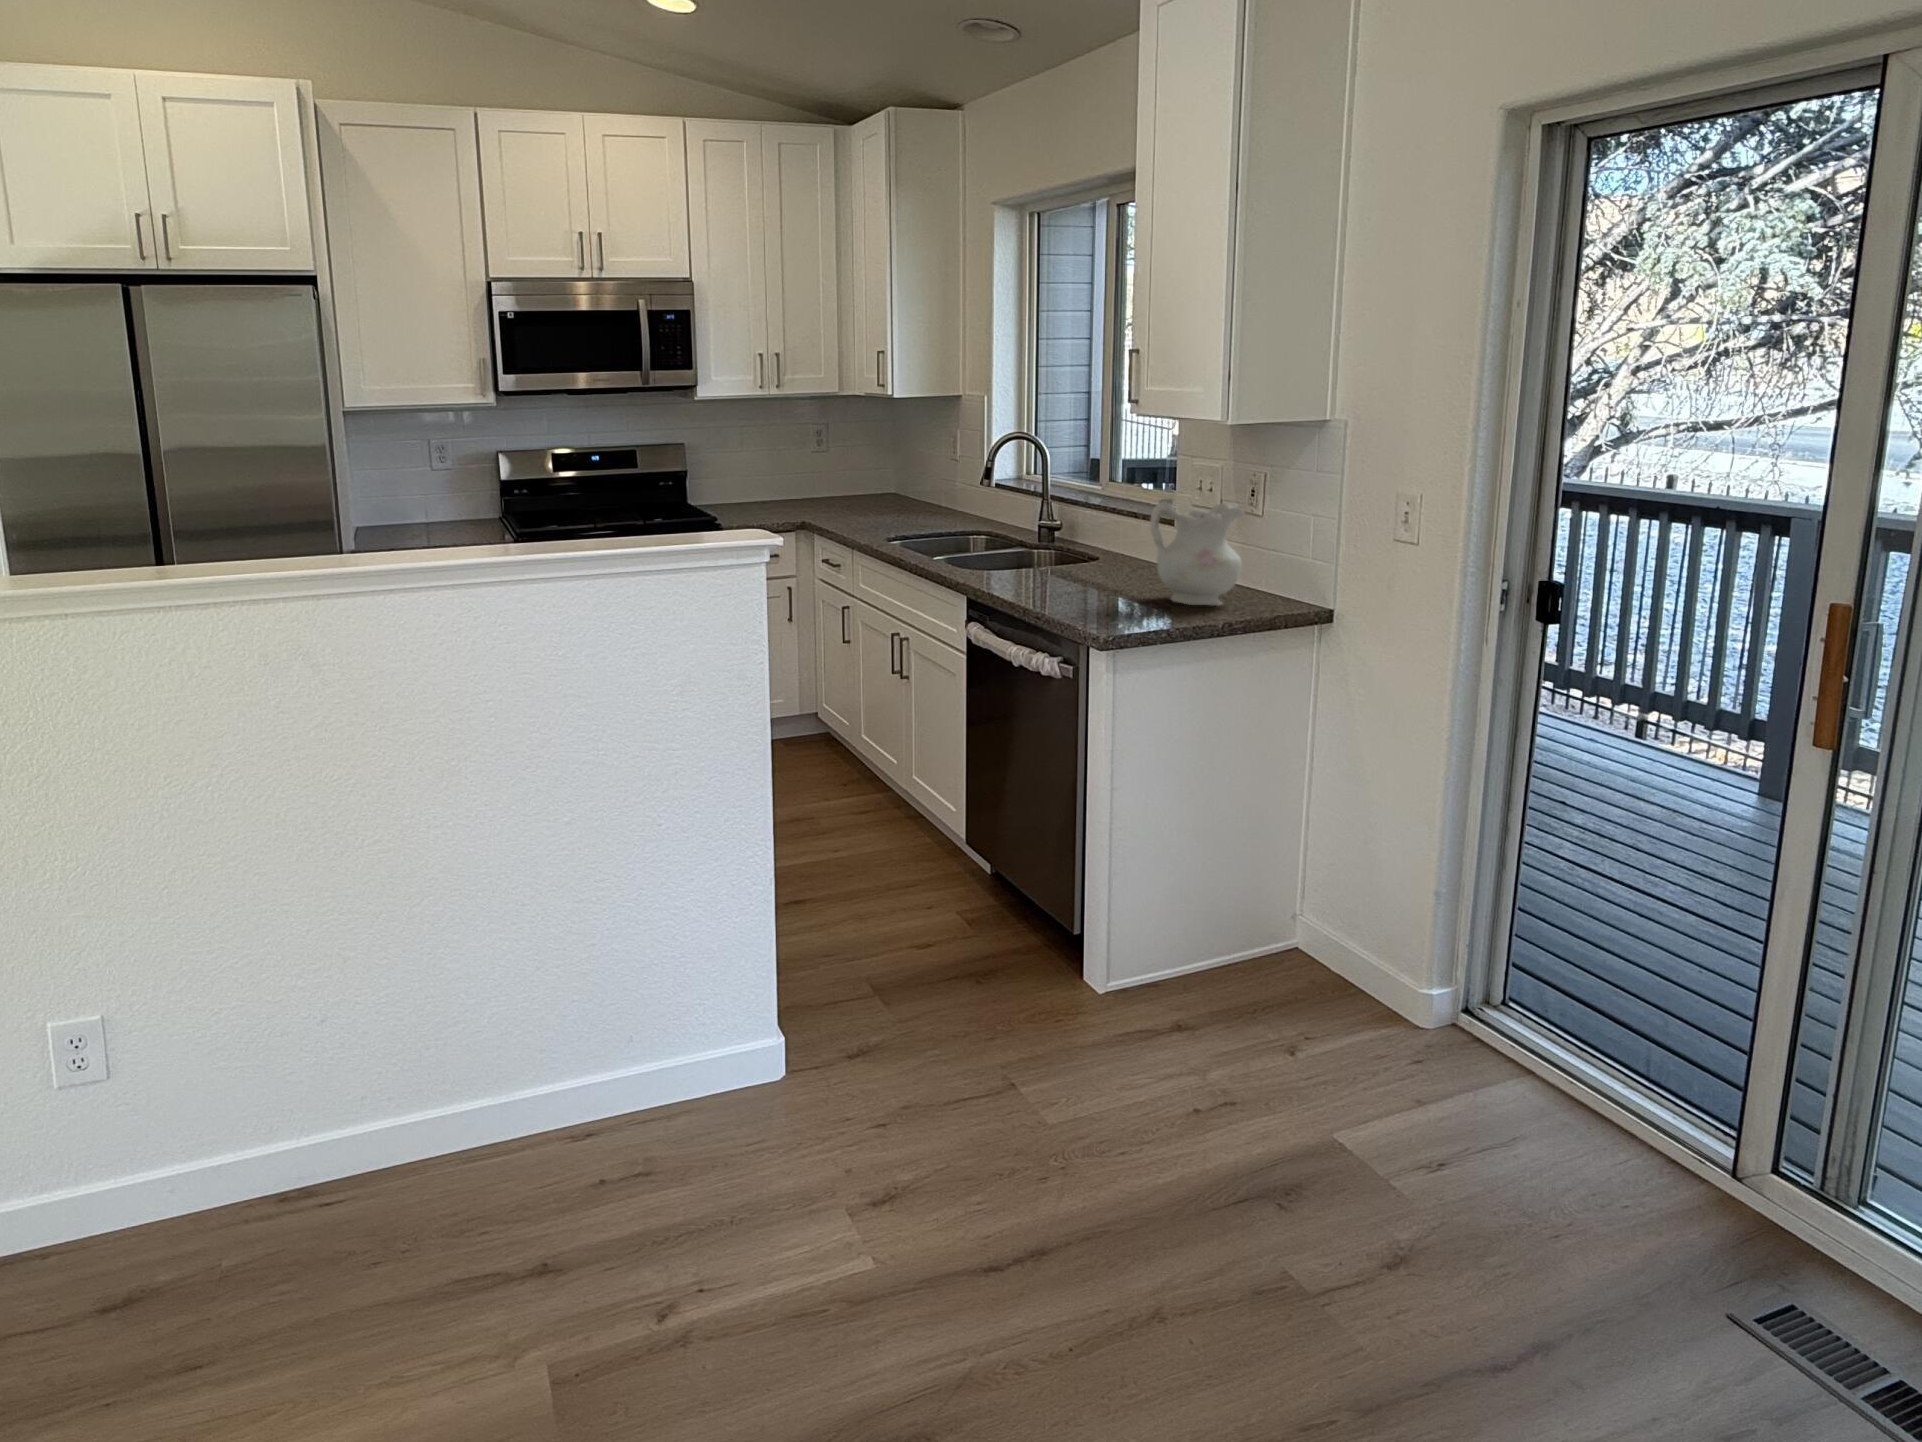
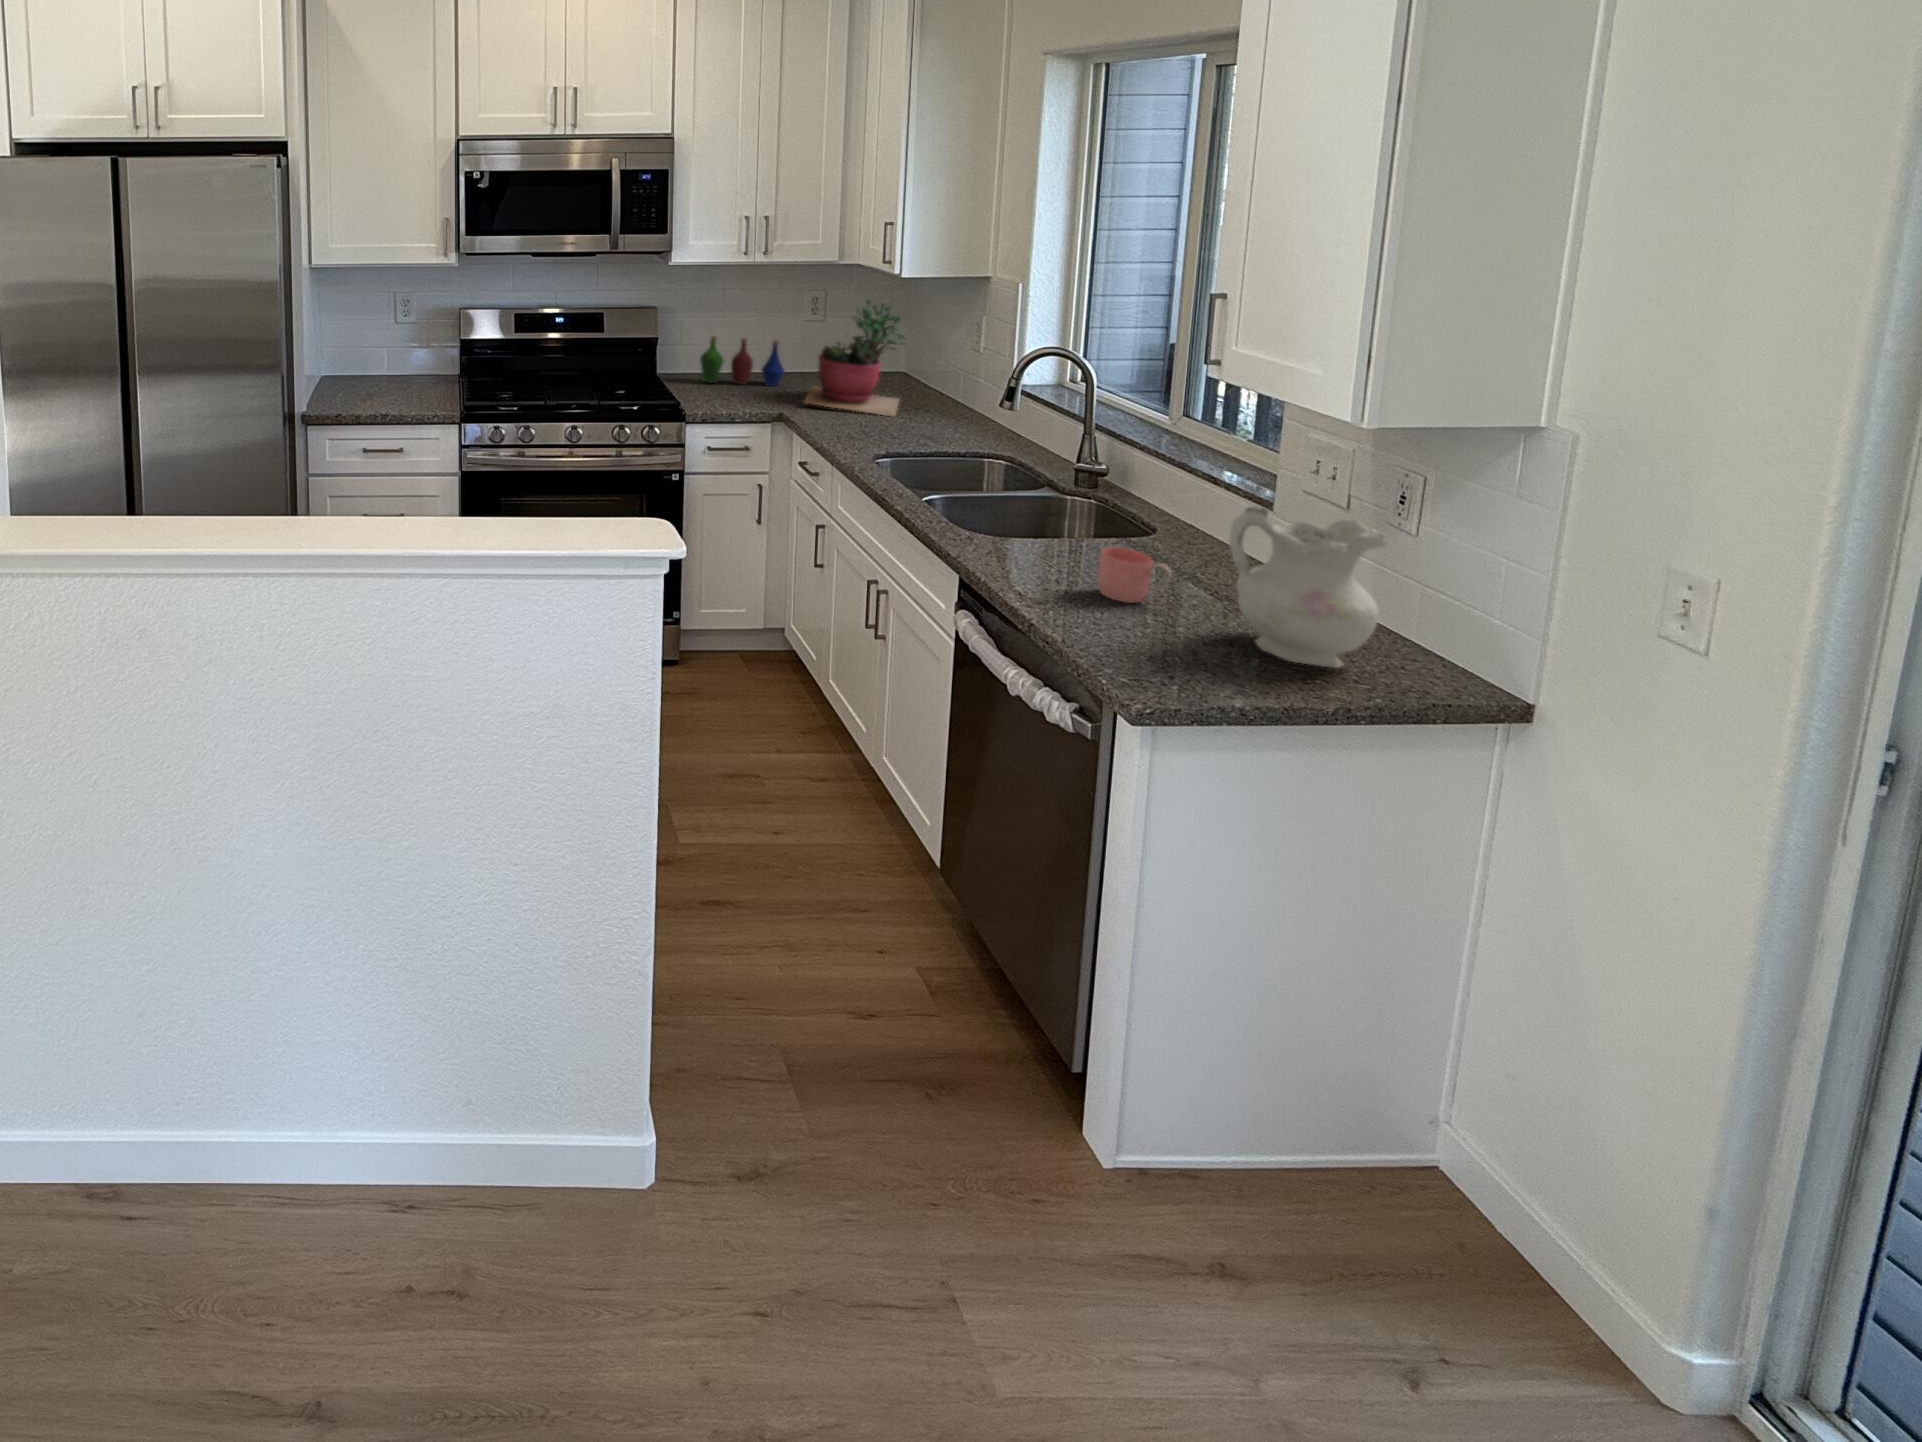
succulent plant: none [827,421,905,516] -> present [804,300,905,417]
bottle: none [736,465,808,506] -> present [700,336,784,386]
mug: none [1065,554,1114,591] -> present [1097,547,1172,603]

